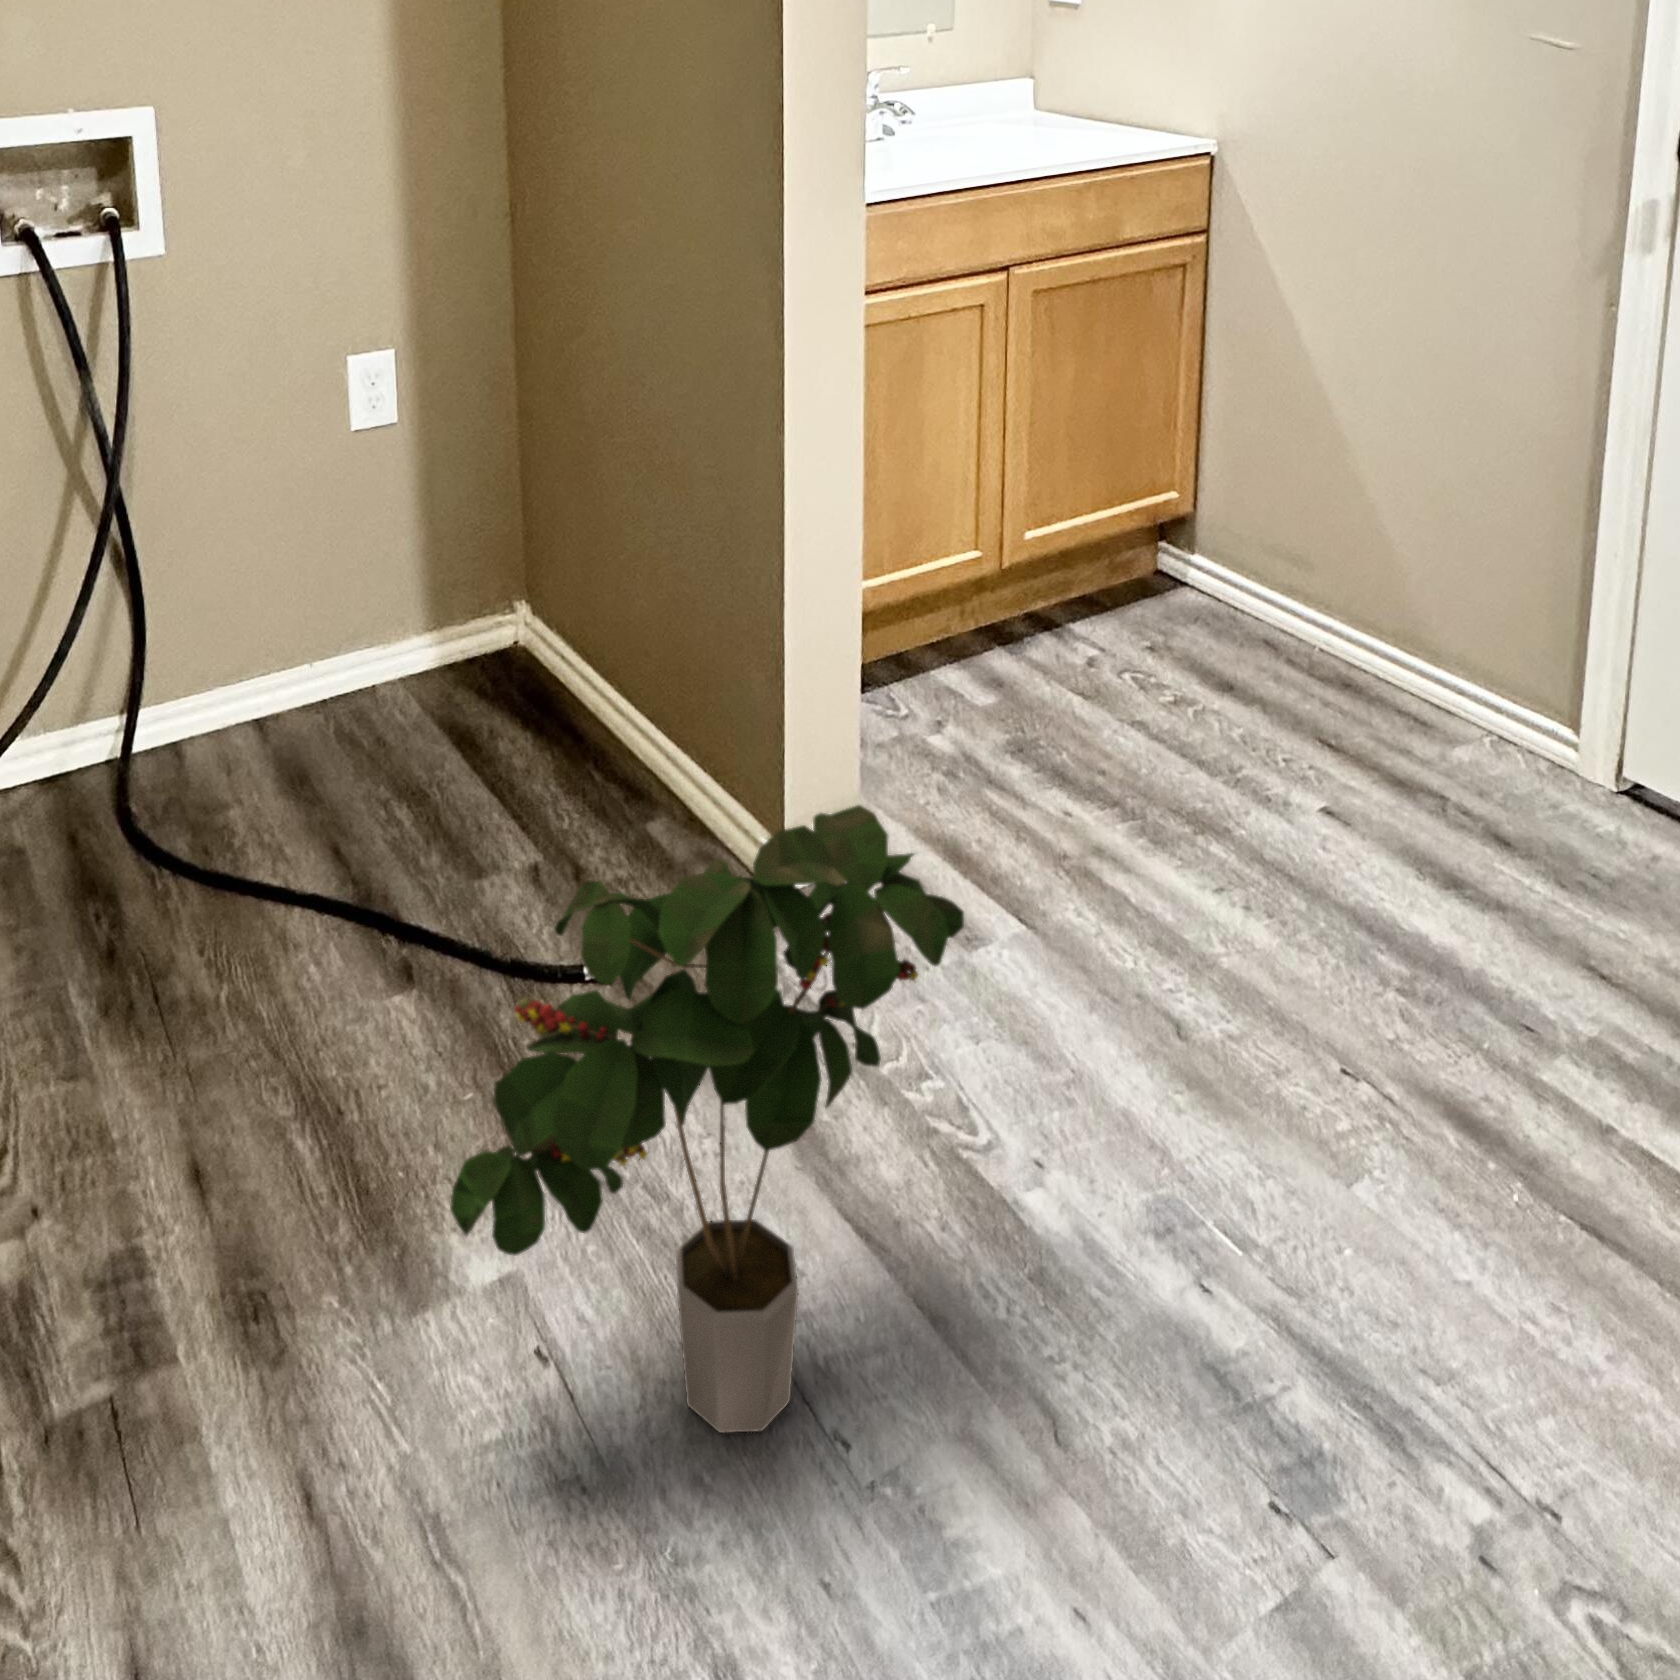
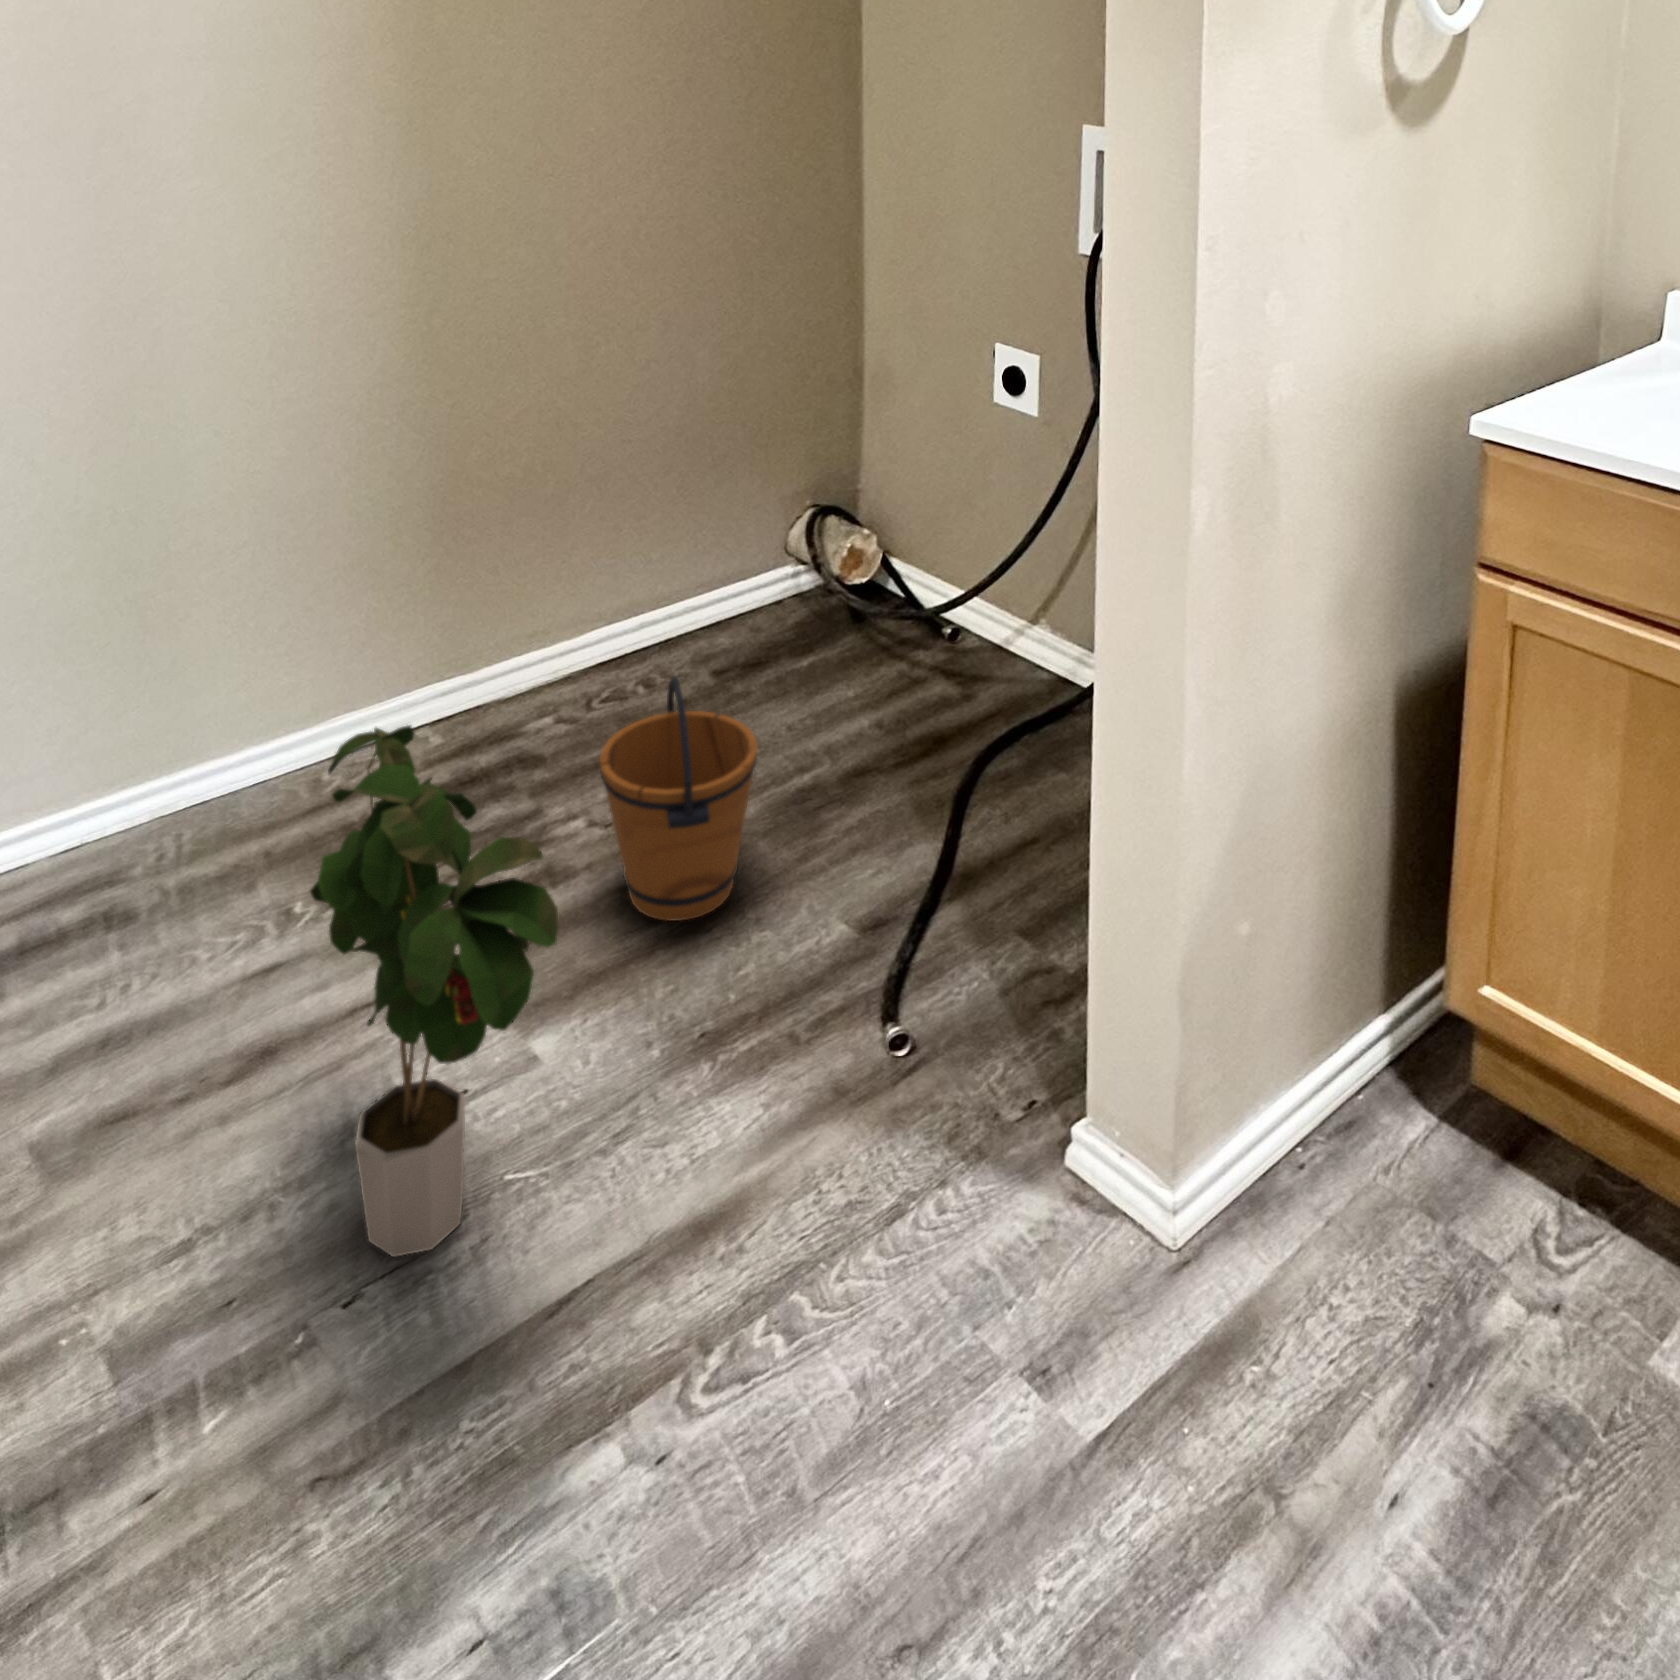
bucket: none [124,874,362,1184] -> present [599,676,757,921]

